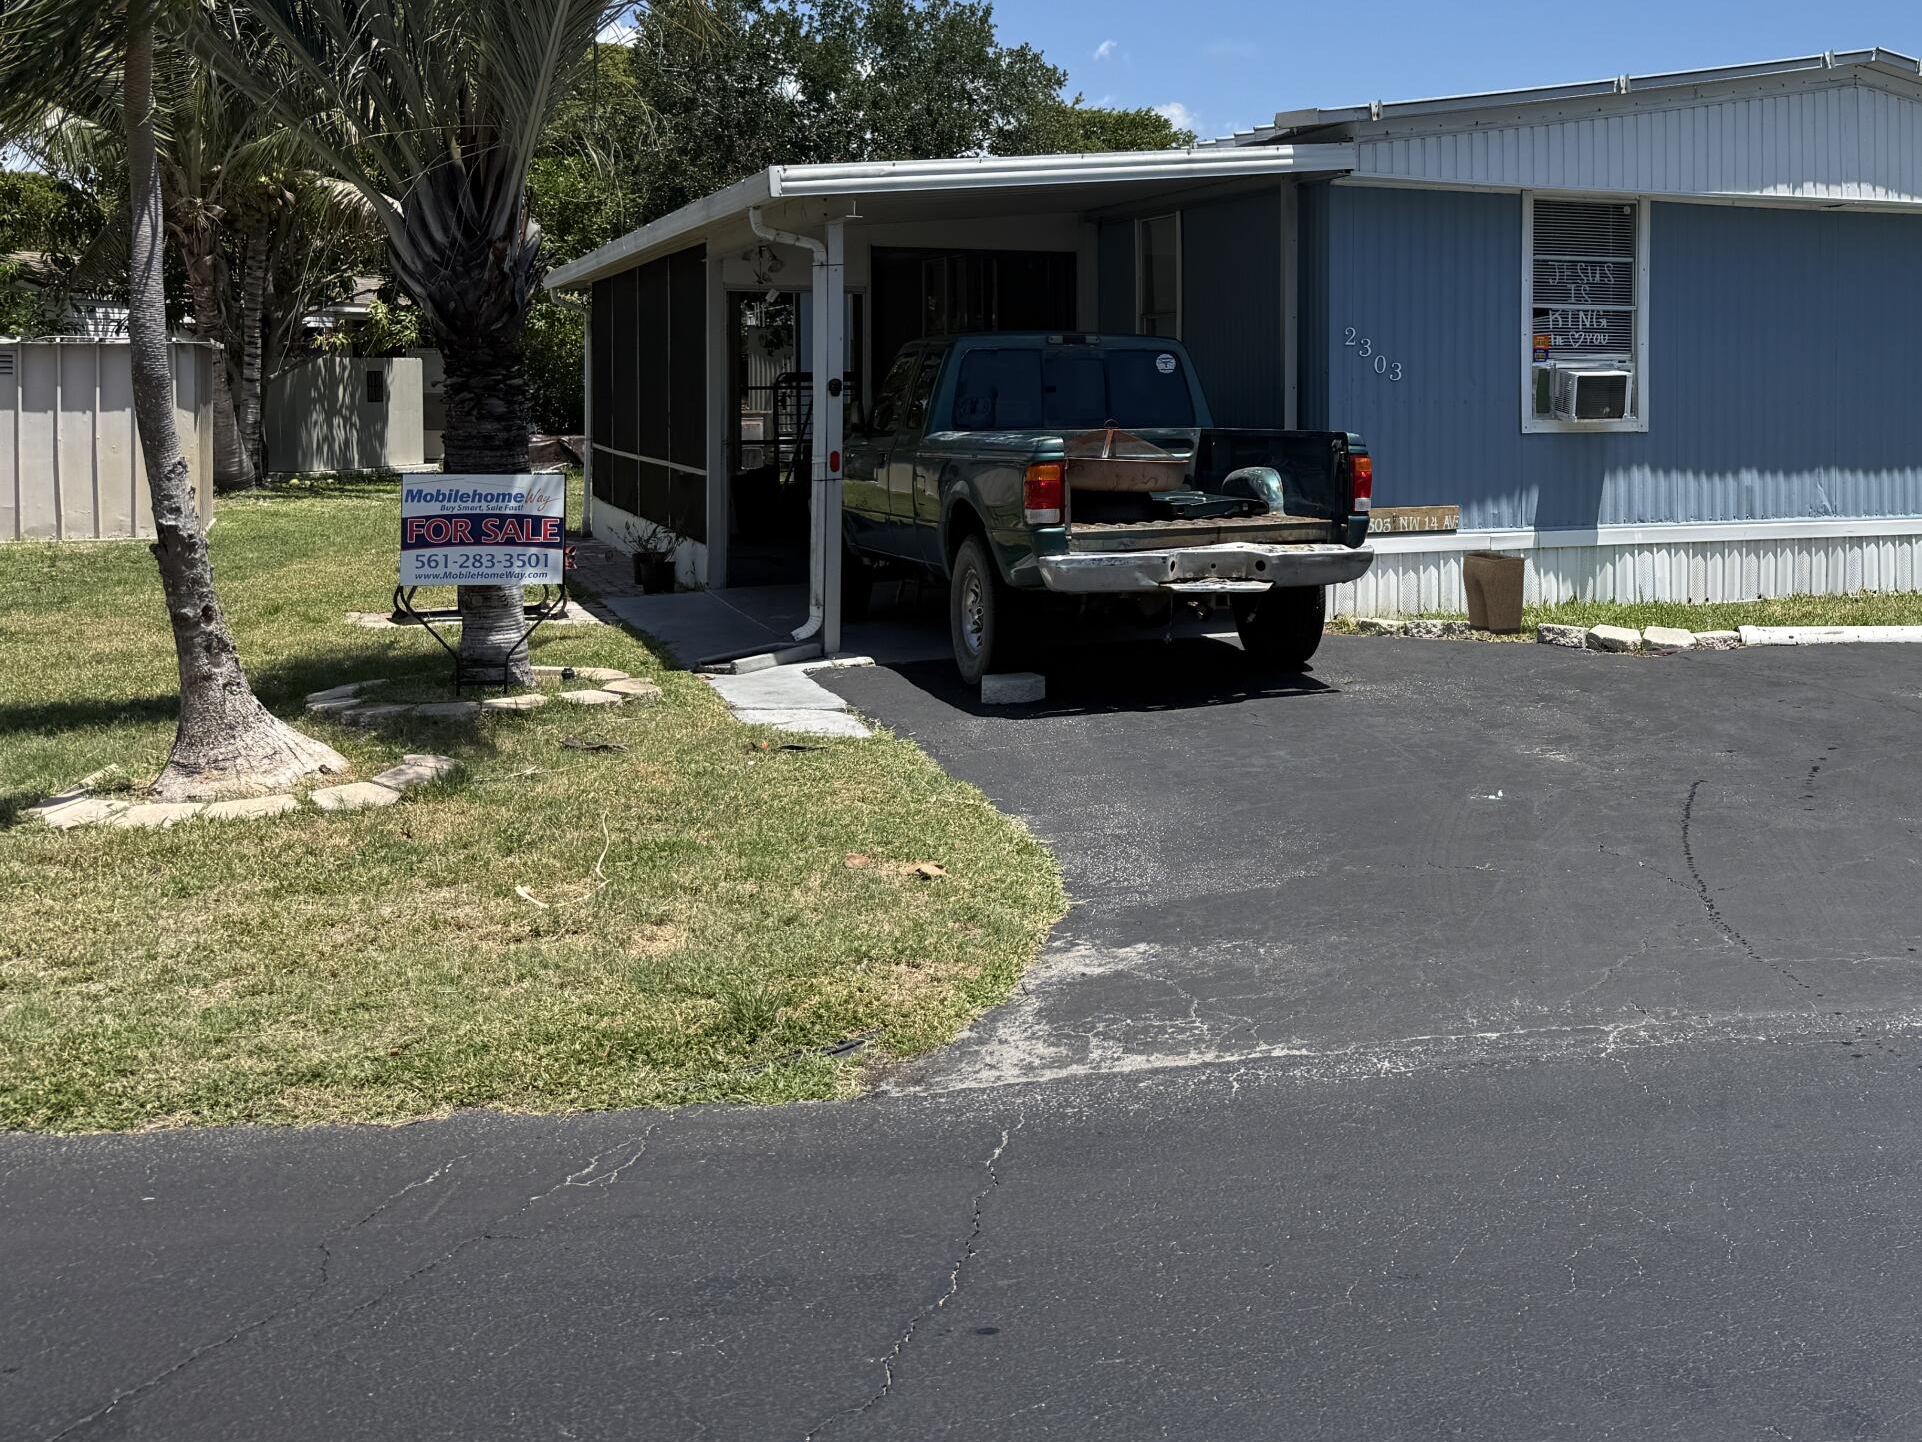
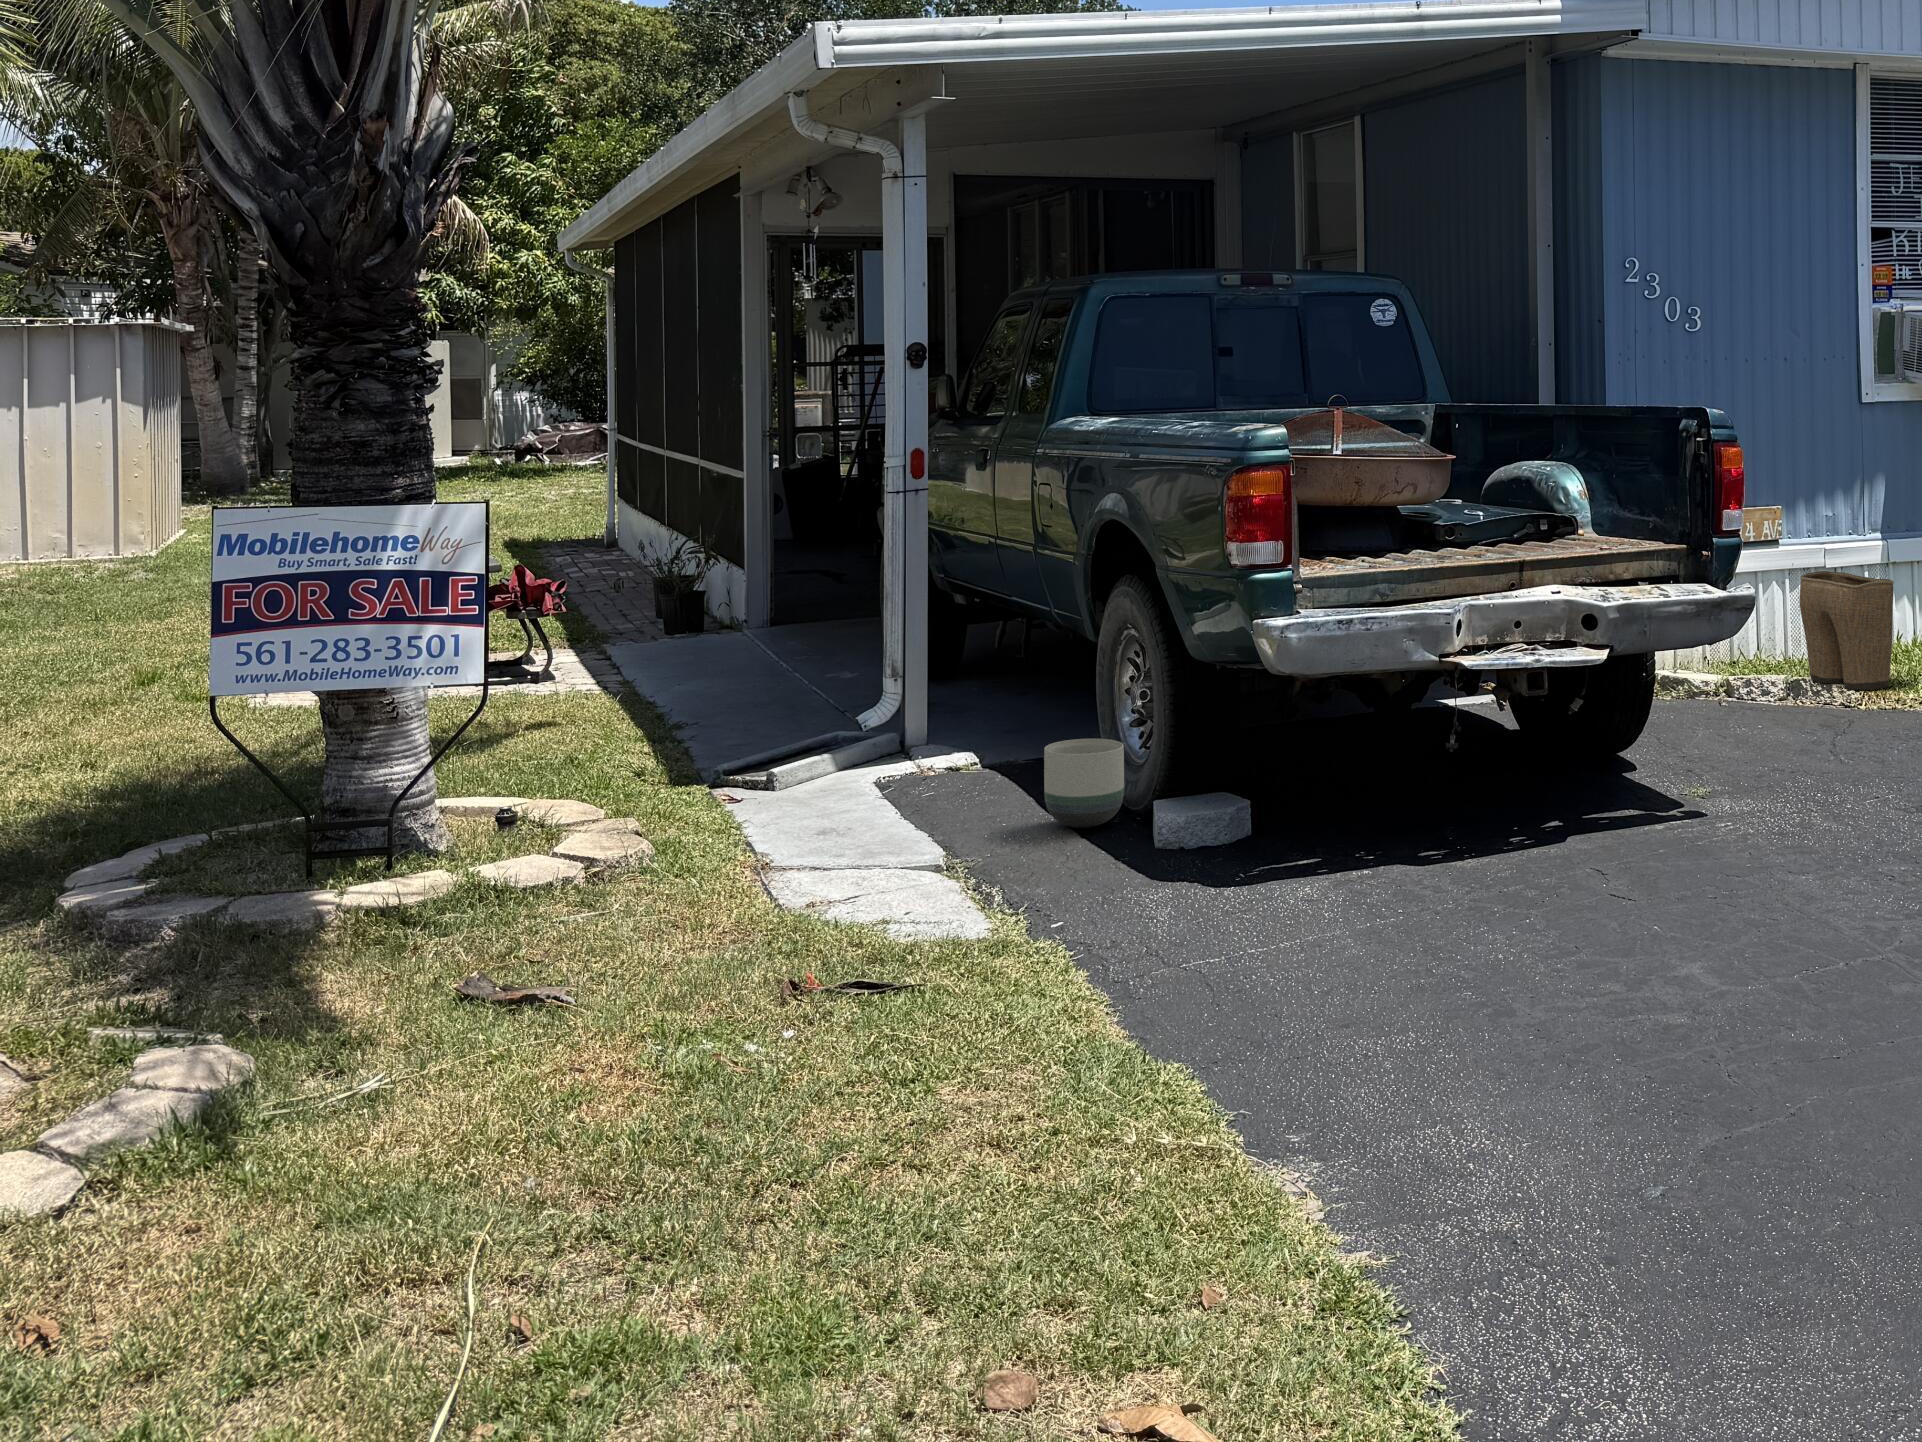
planter: none [913,638,964,692] -> present [1044,739,1124,828]

